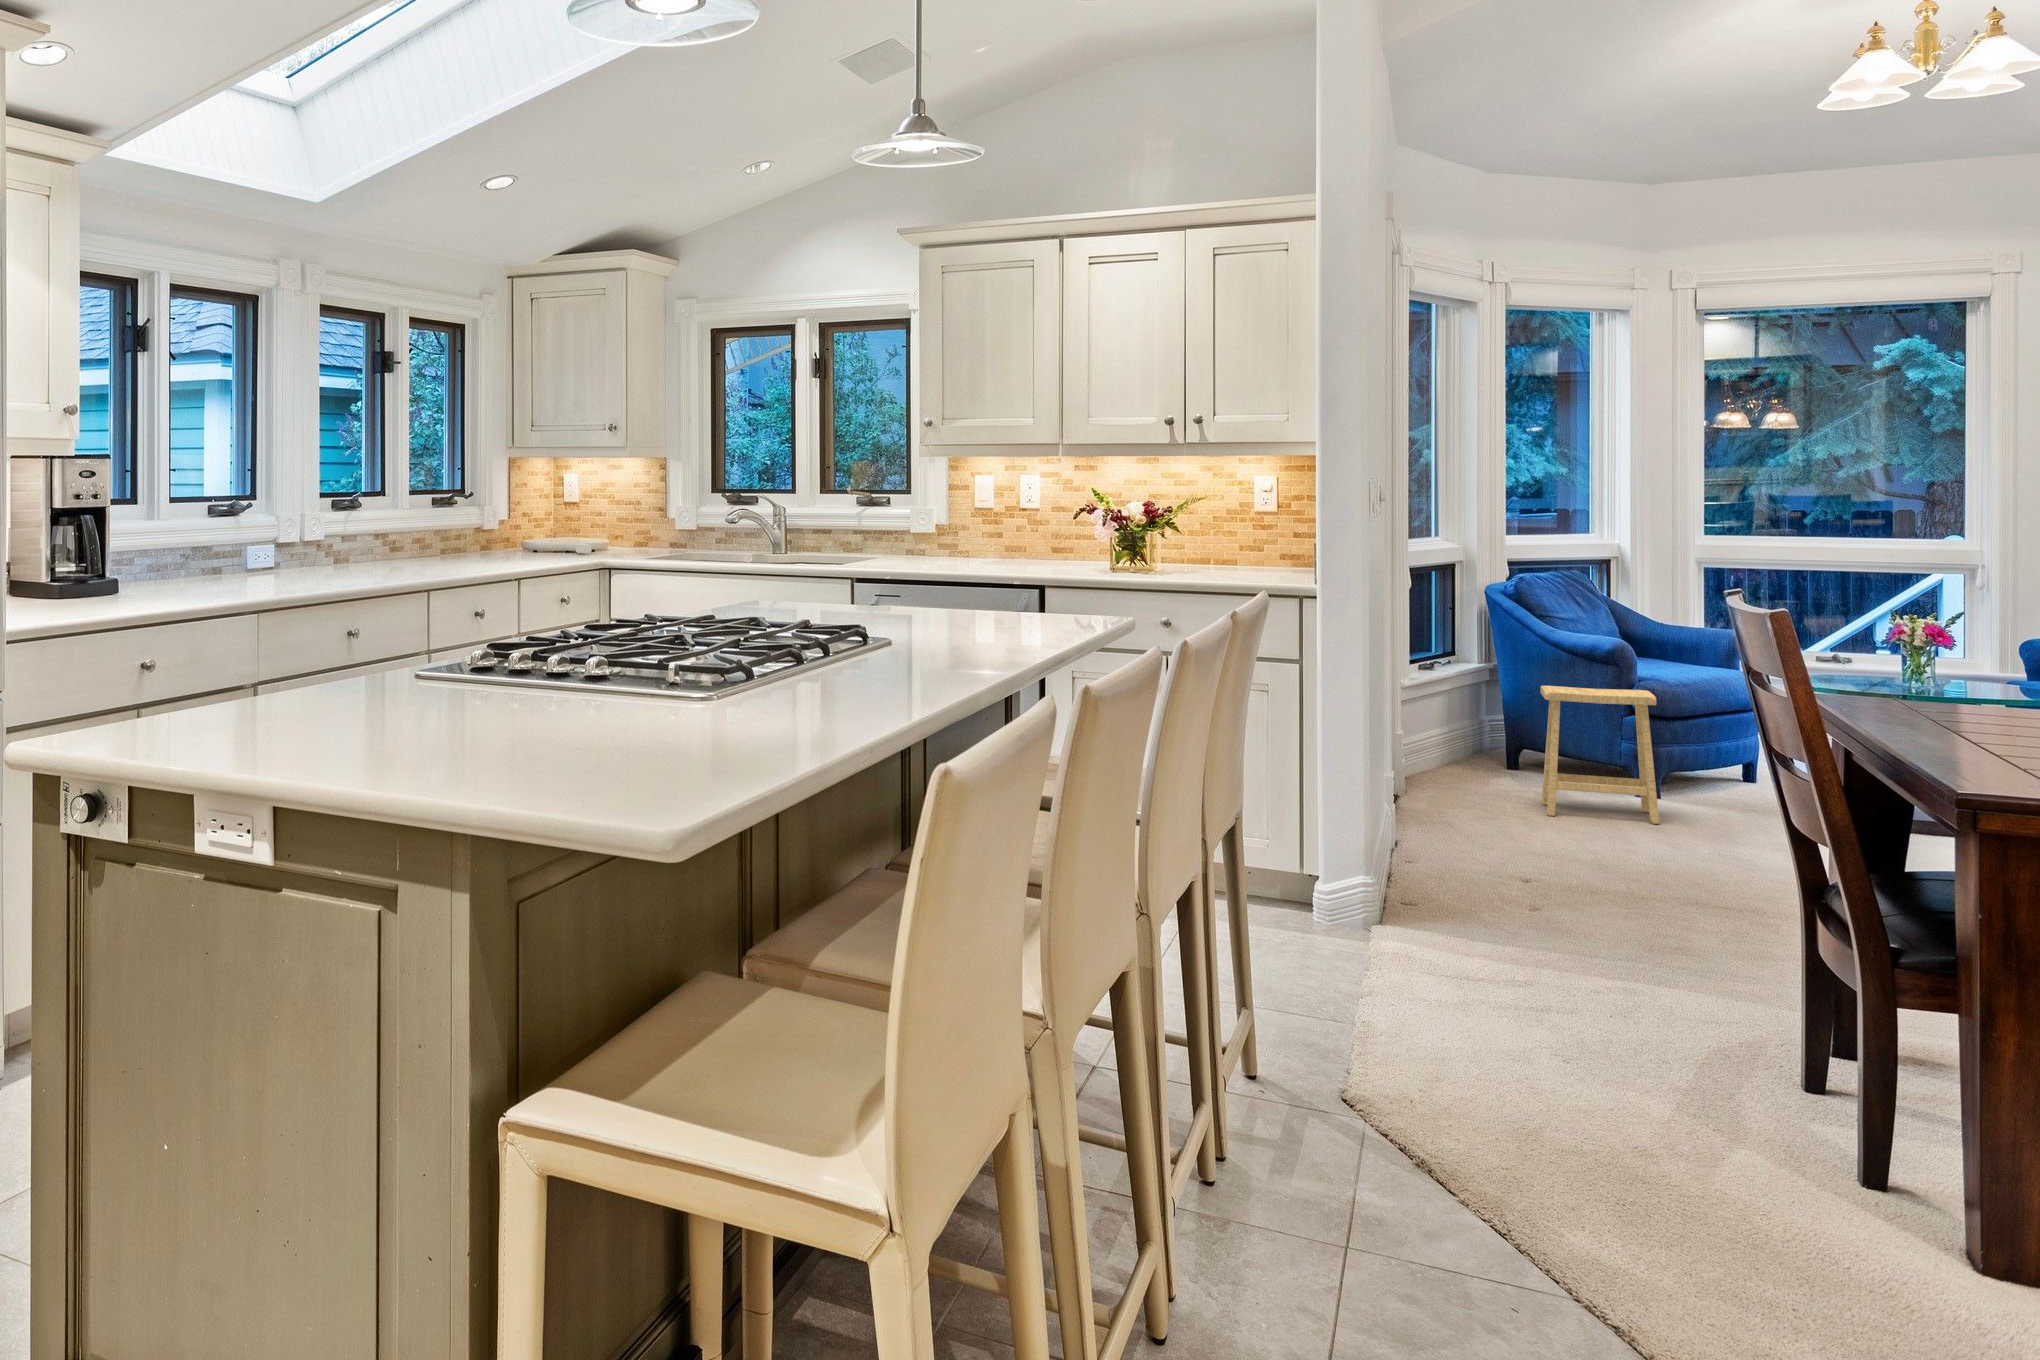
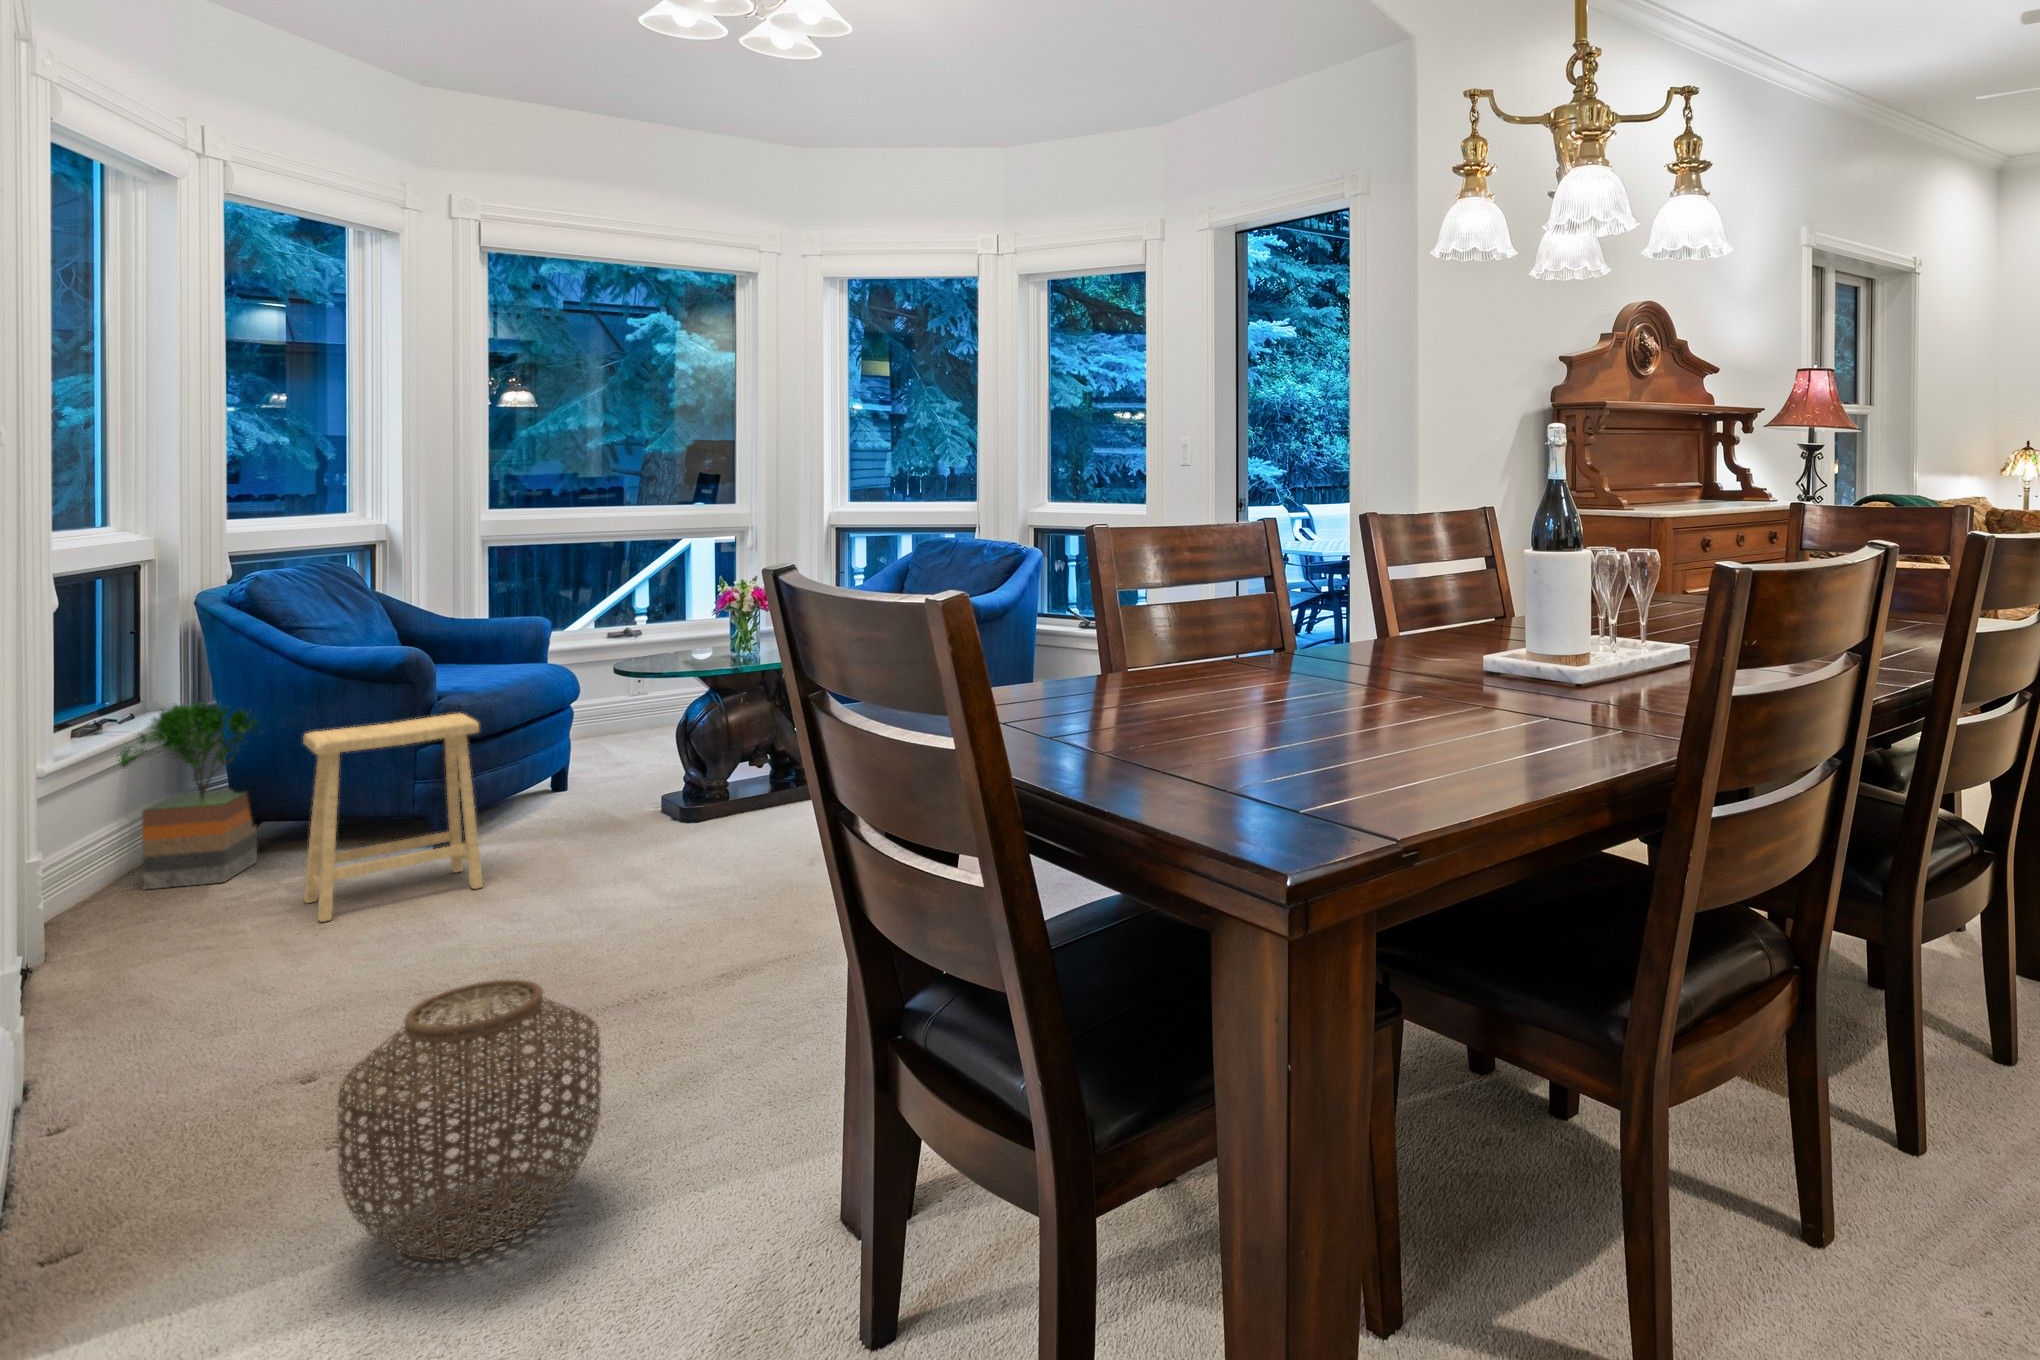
potted tree: none [1438,658,1545,783] -> present [117,702,257,890]
woven basket: none [1510,816,1656,964] -> present [337,980,601,1260]

